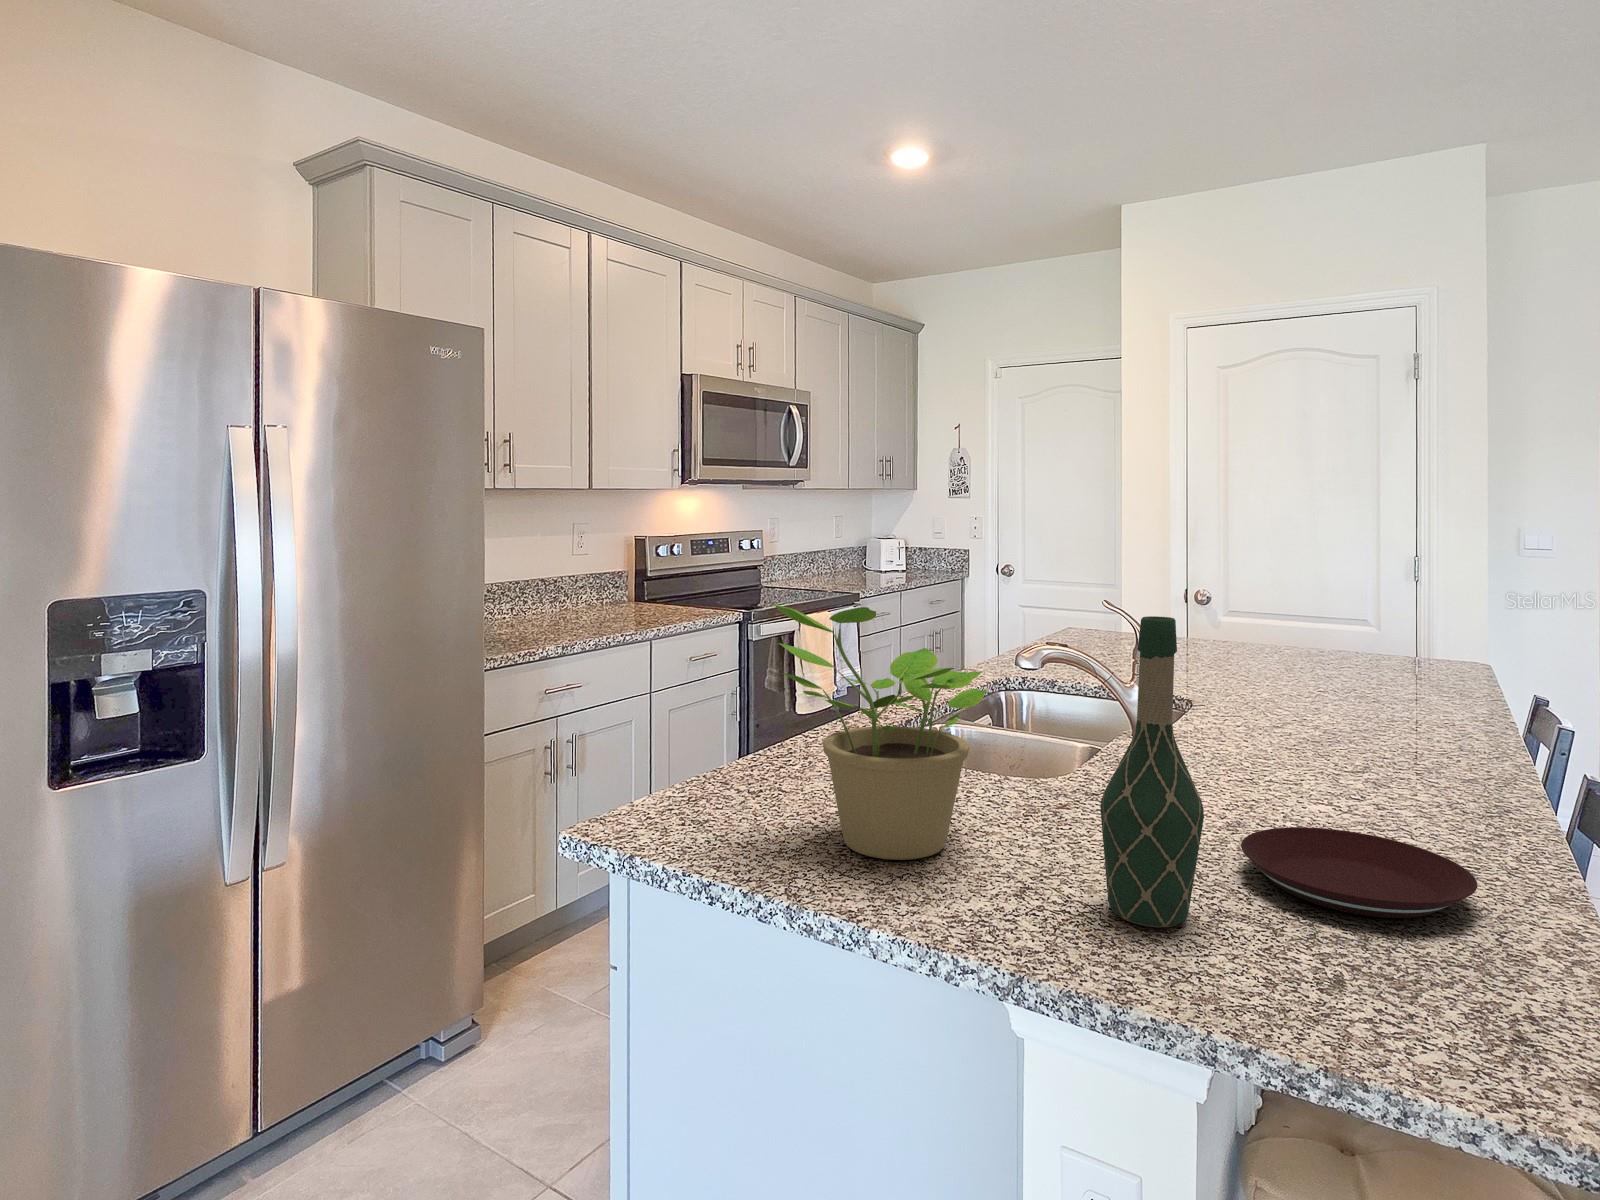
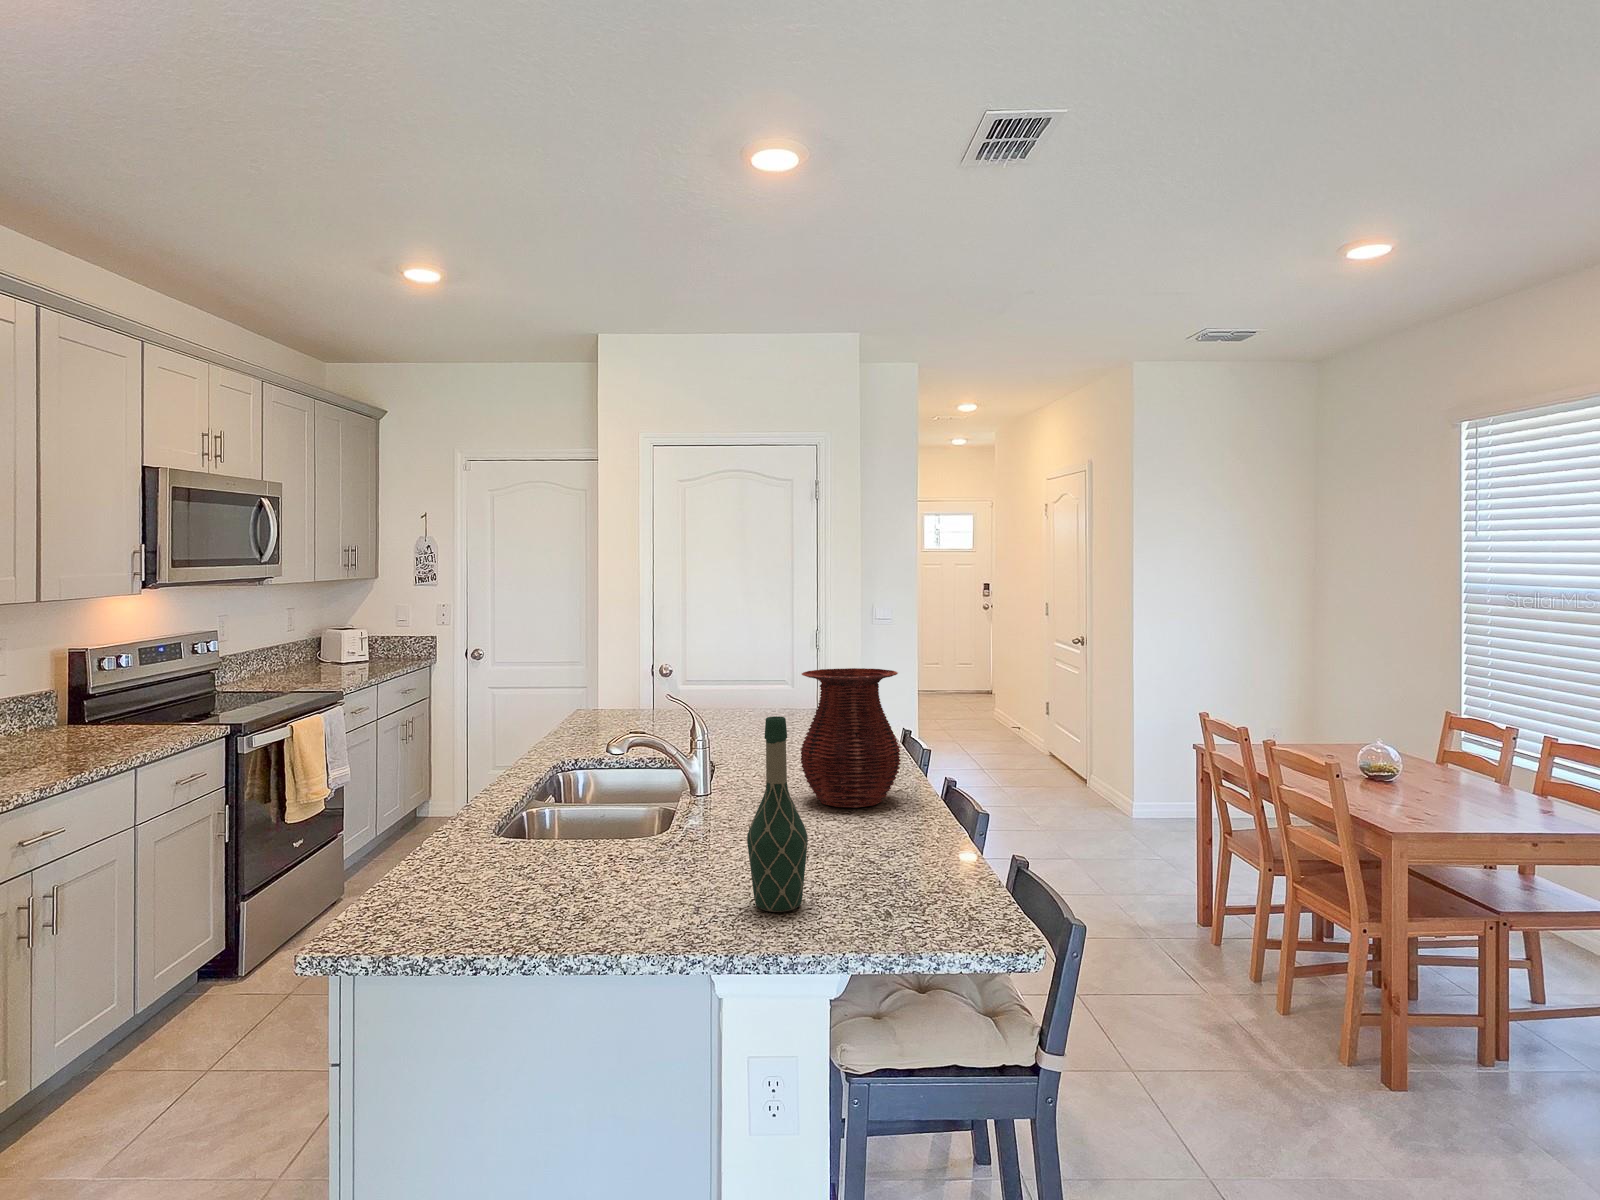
vase: none [1285,577,1476,790] -> present [801,668,901,808]
potted plant: present [773,604,986,860] -> none [489,727,662,914]
plate: present [1241,827,1478,918] -> none [811,834,931,880]

